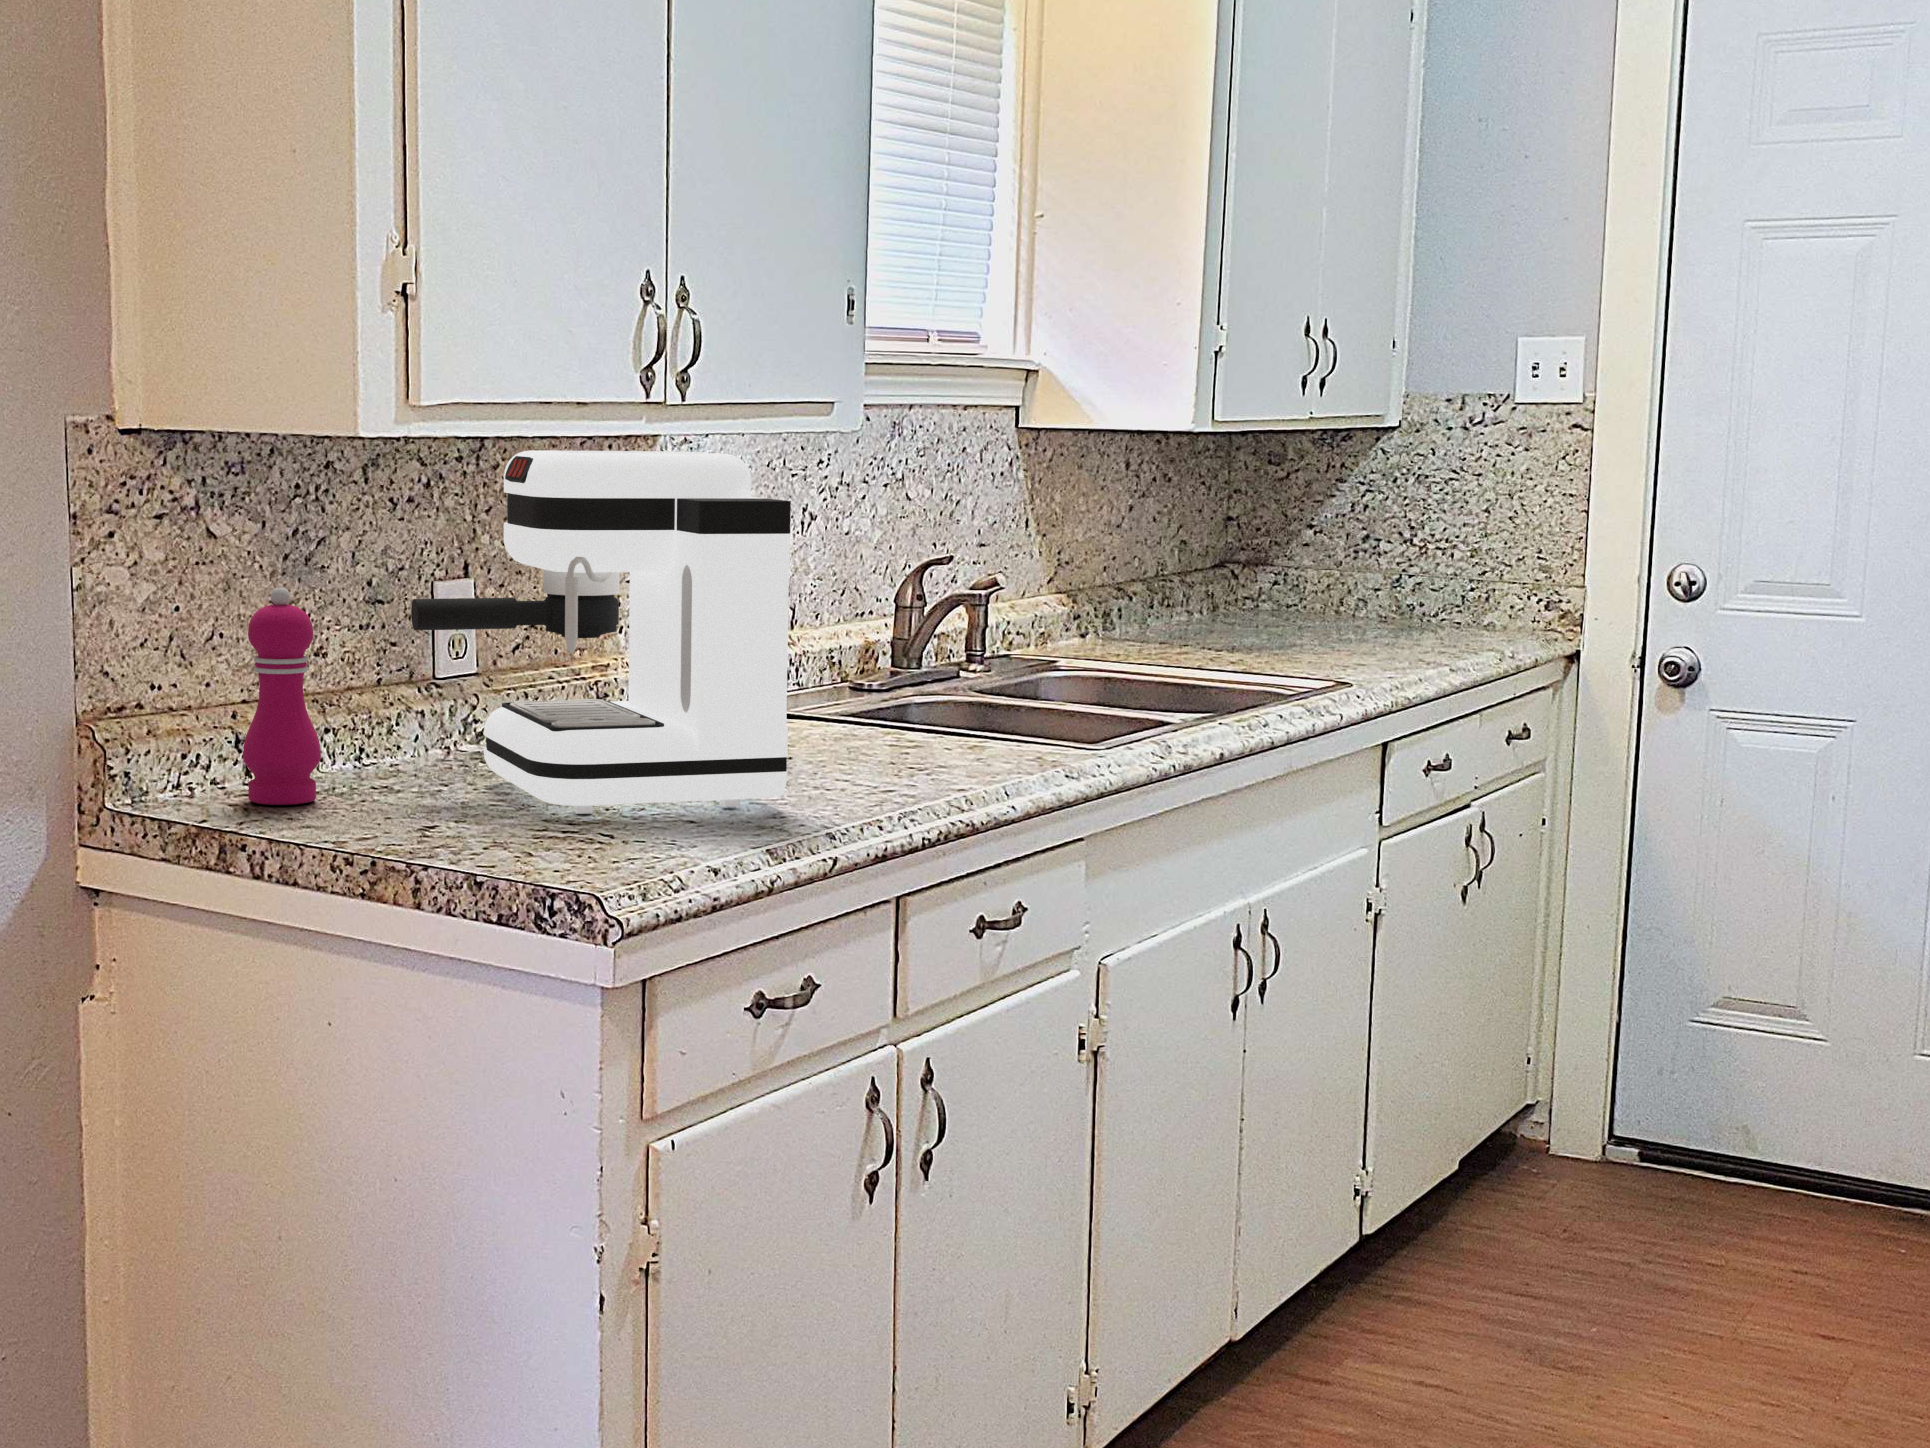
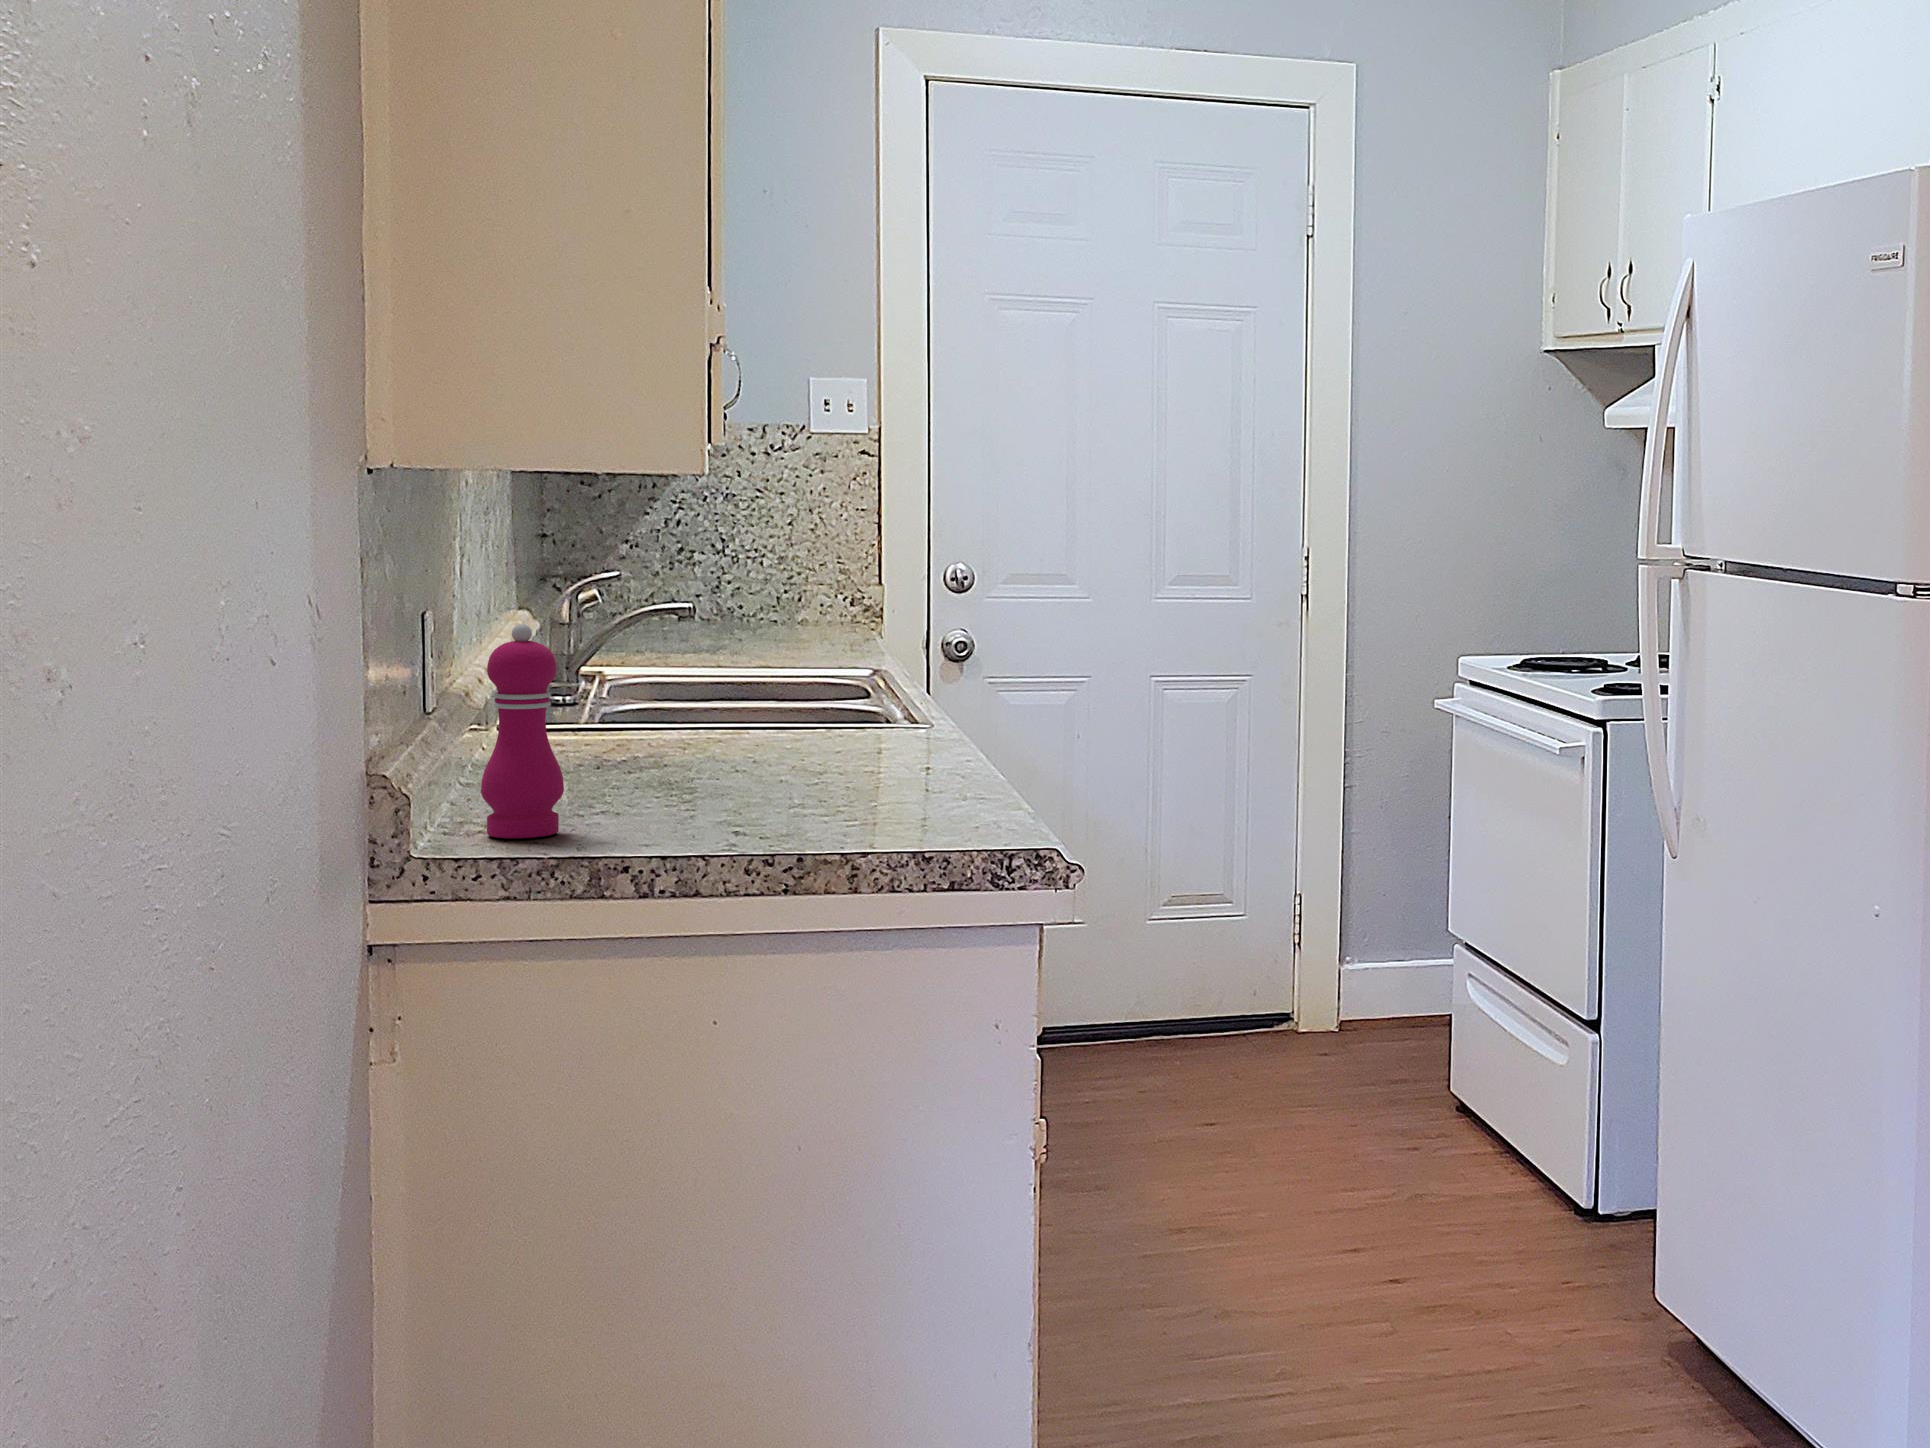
coffee maker: present [411,450,791,814] -> none [600,488,926,809]

